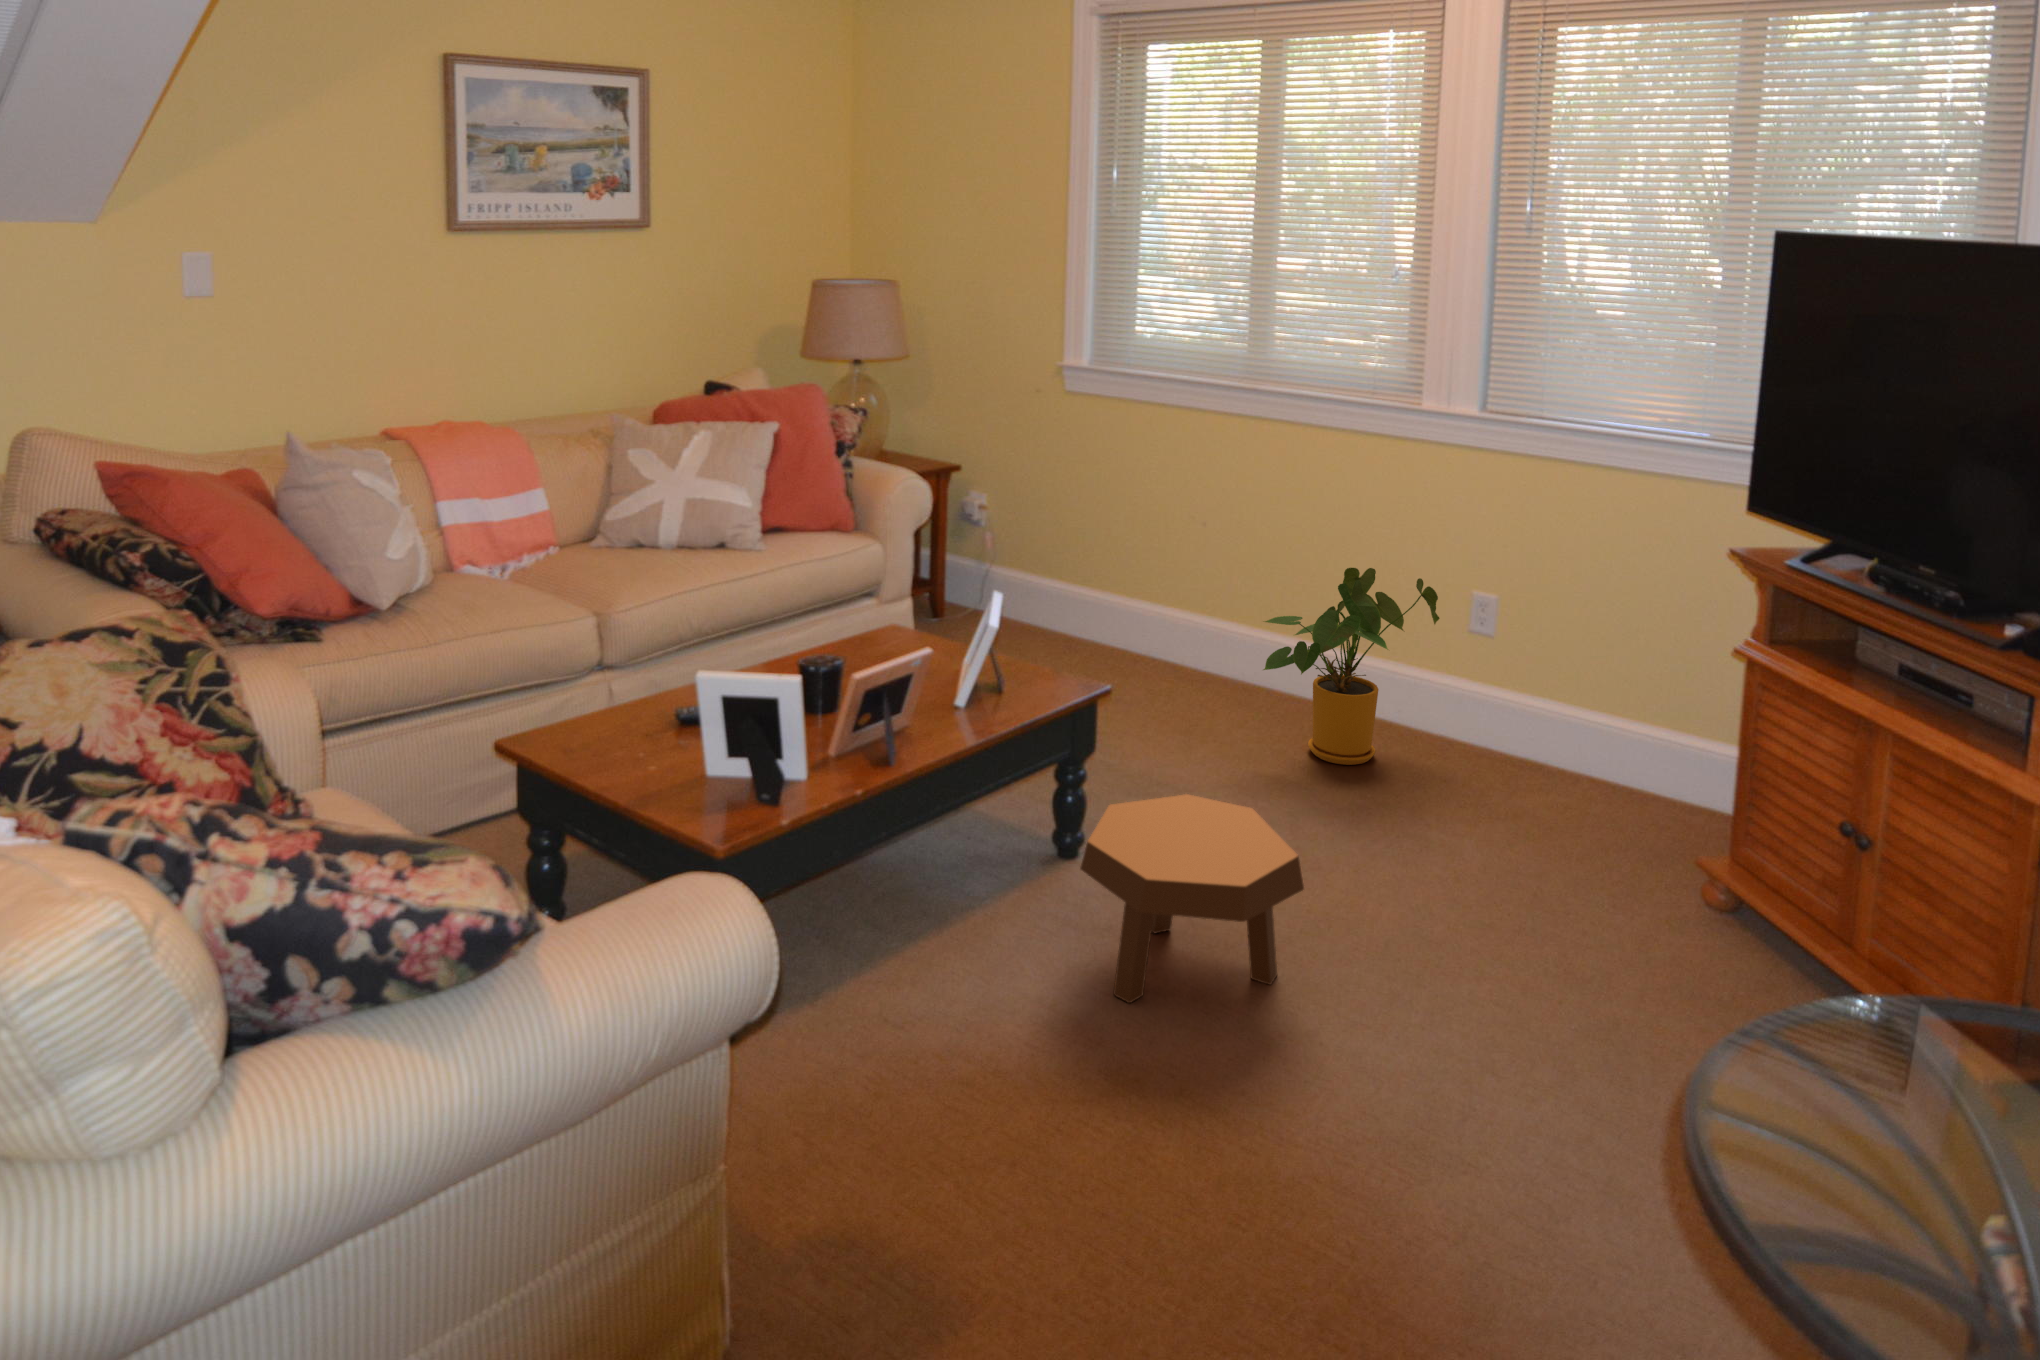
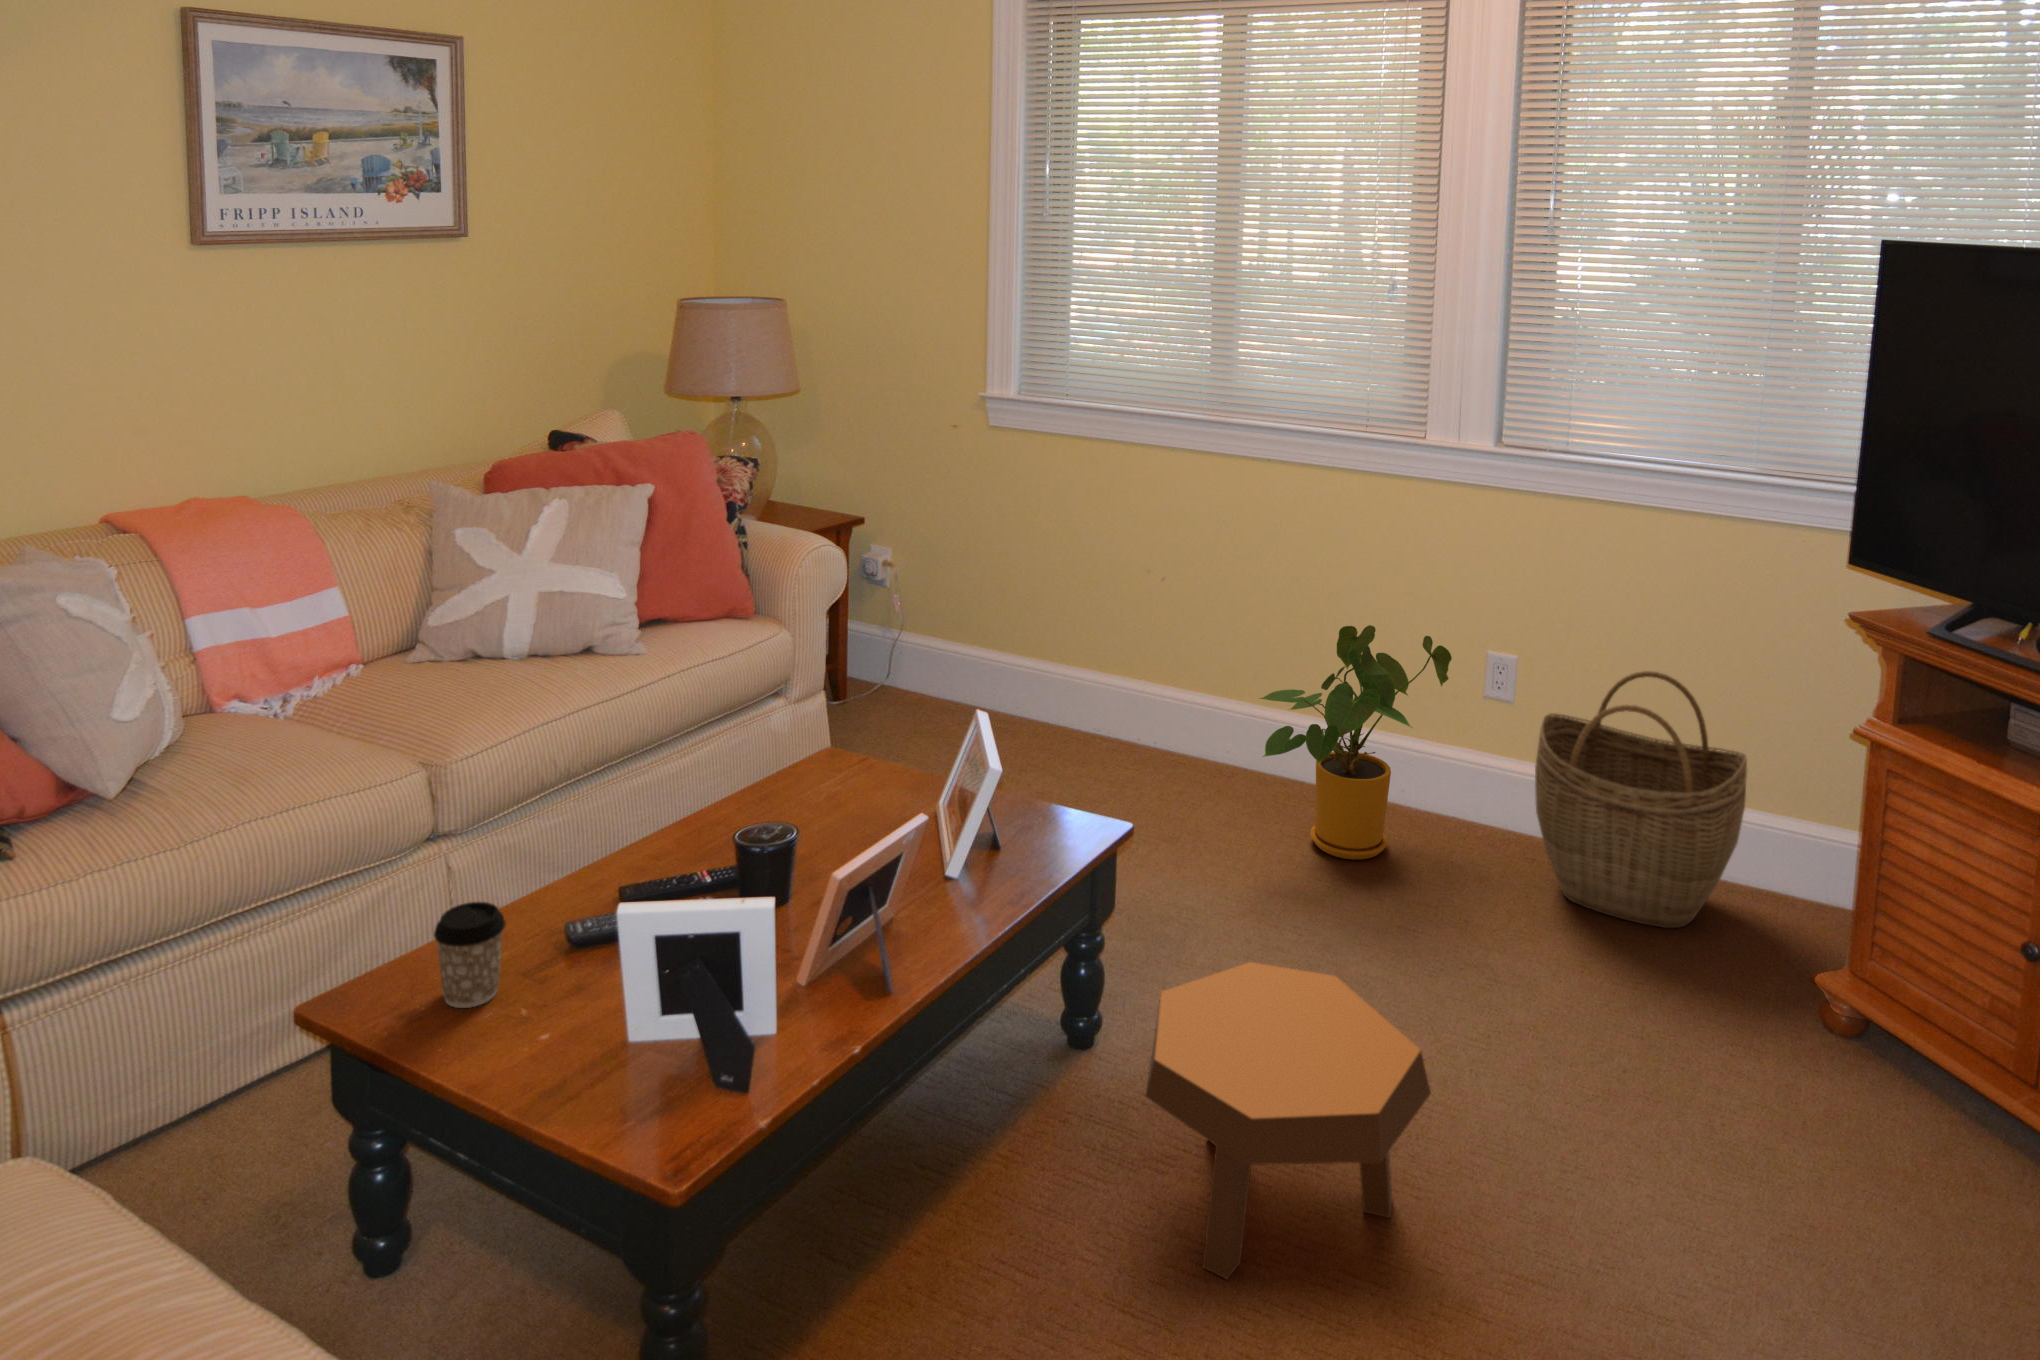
woven basket: none [1497,613,1683,834] -> present [1535,671,1747,928]
coffee cup: none [580,679,628,748] -> present [434,902,506,1008]

